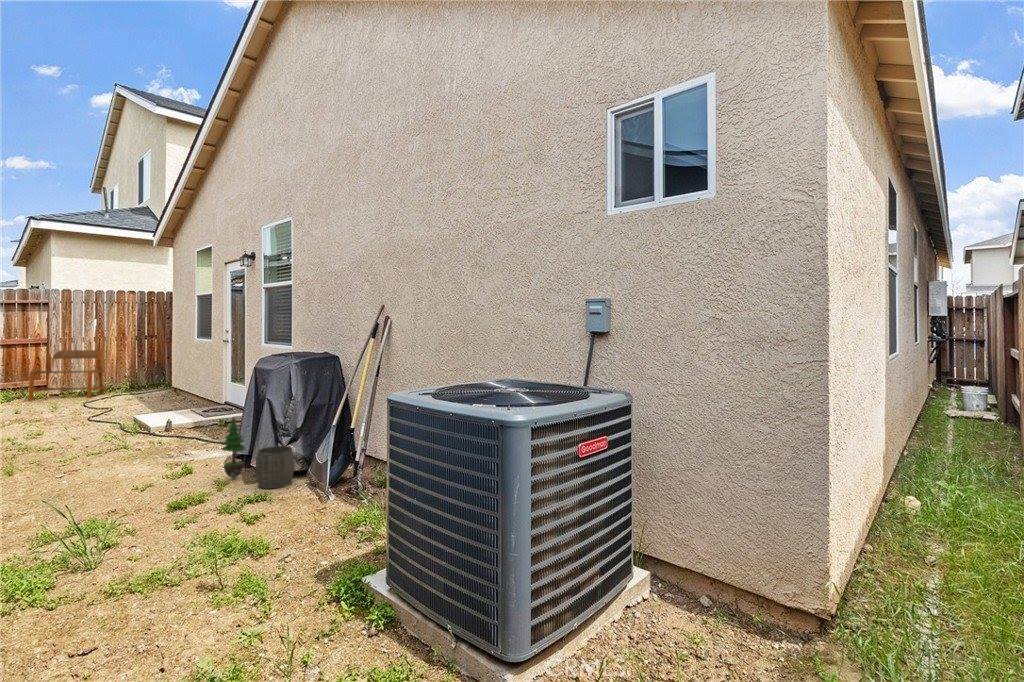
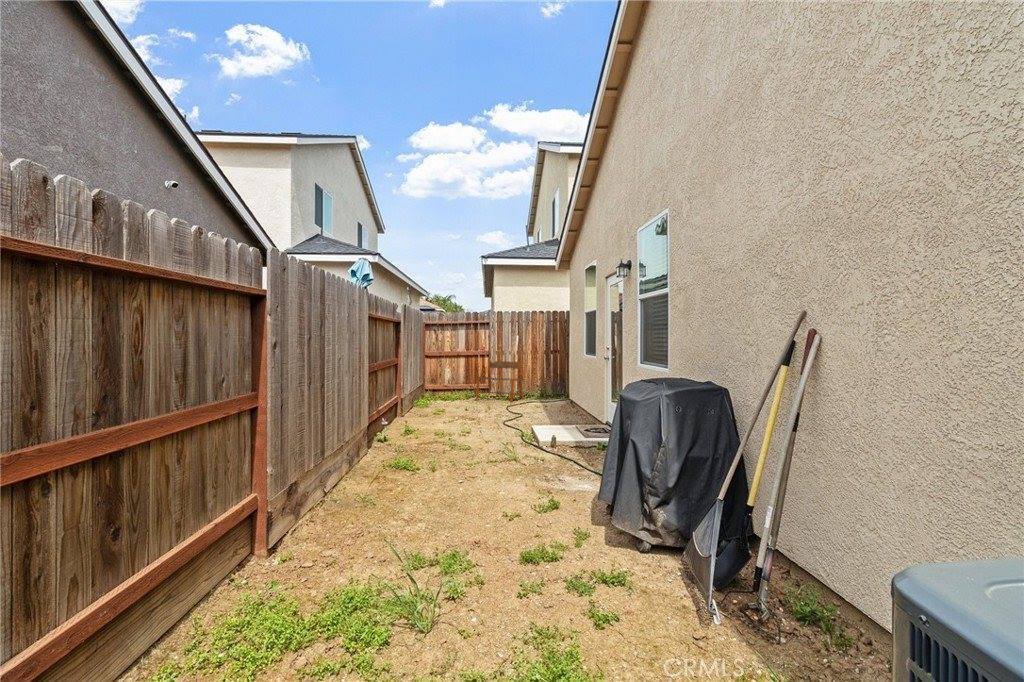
potted tree: present [222,417,246,479] -> none [580,457,608,534]
woven basket: present [256,446,294,489] -> none [616,506,664,569]

